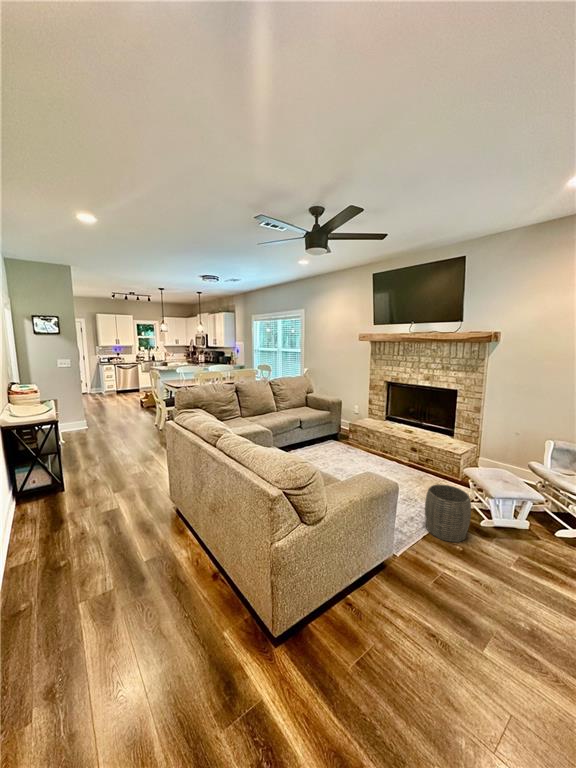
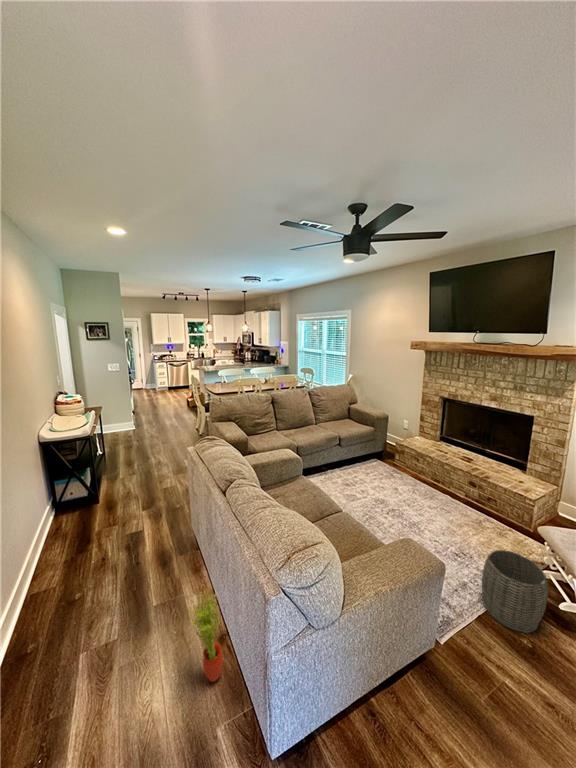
potted plant: none [191,521,221,604] -> present [190,589,223,682]

